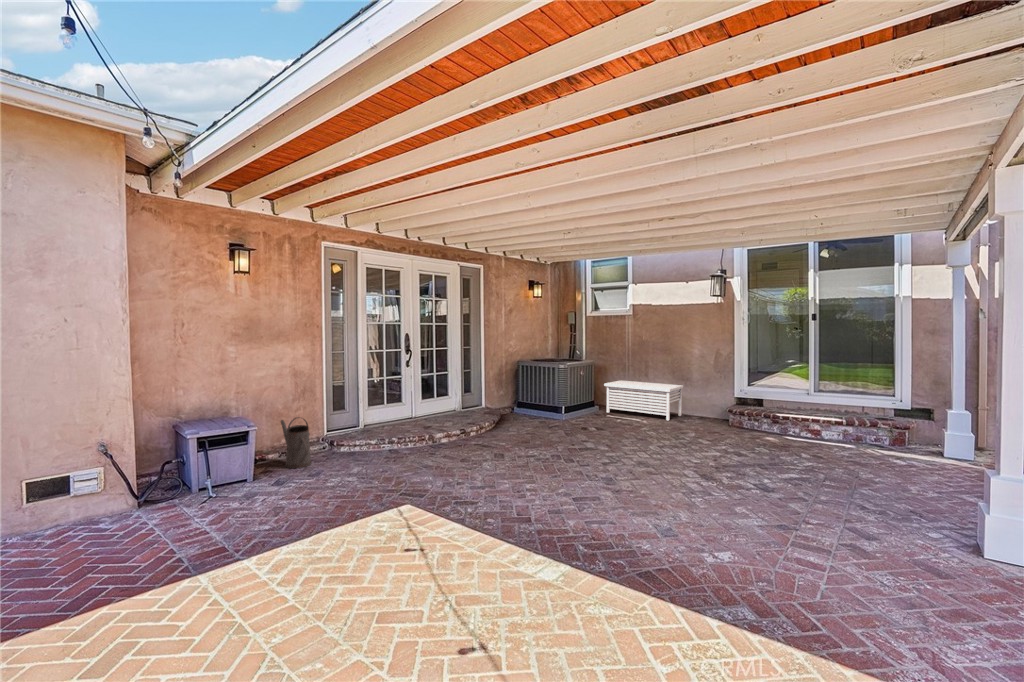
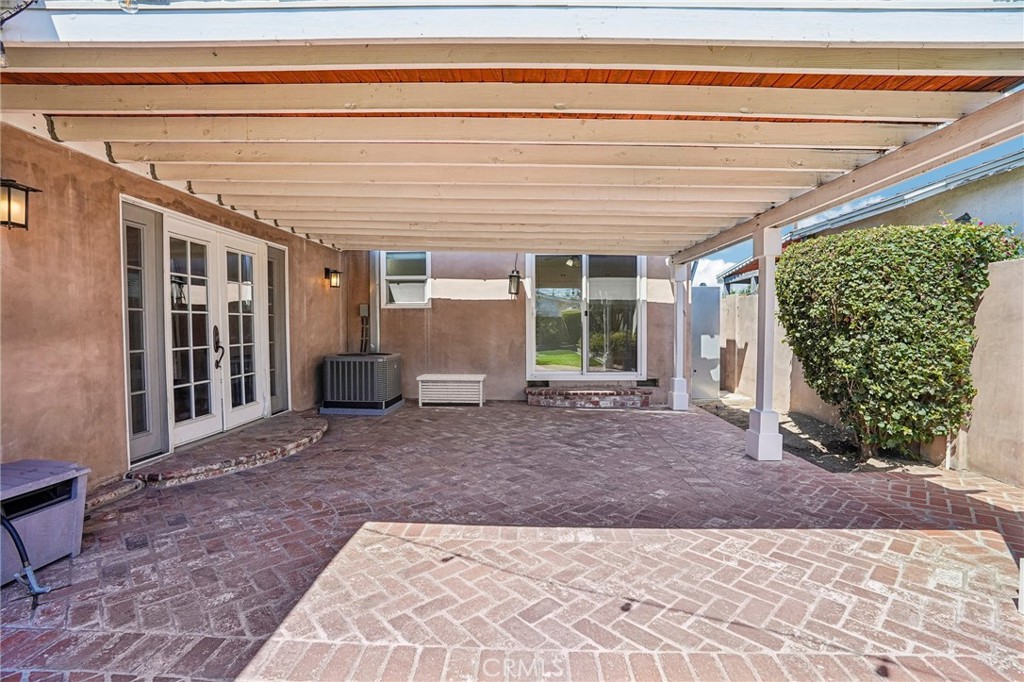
watering can: present [281,417,312,468] -> none [77,444,159,519]

